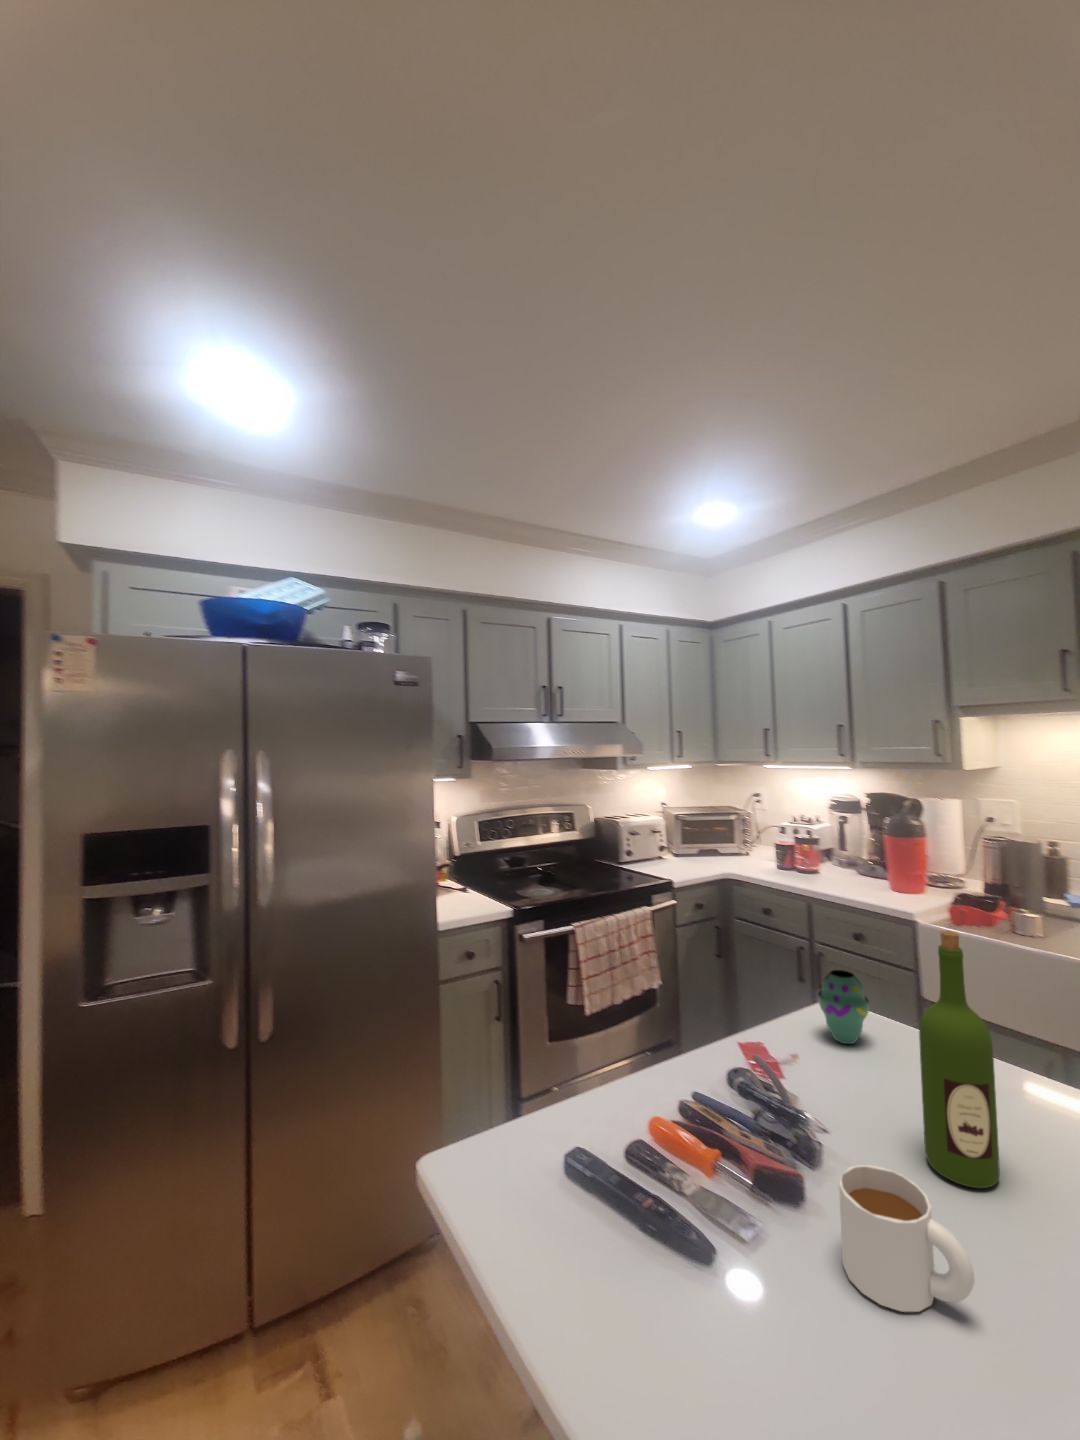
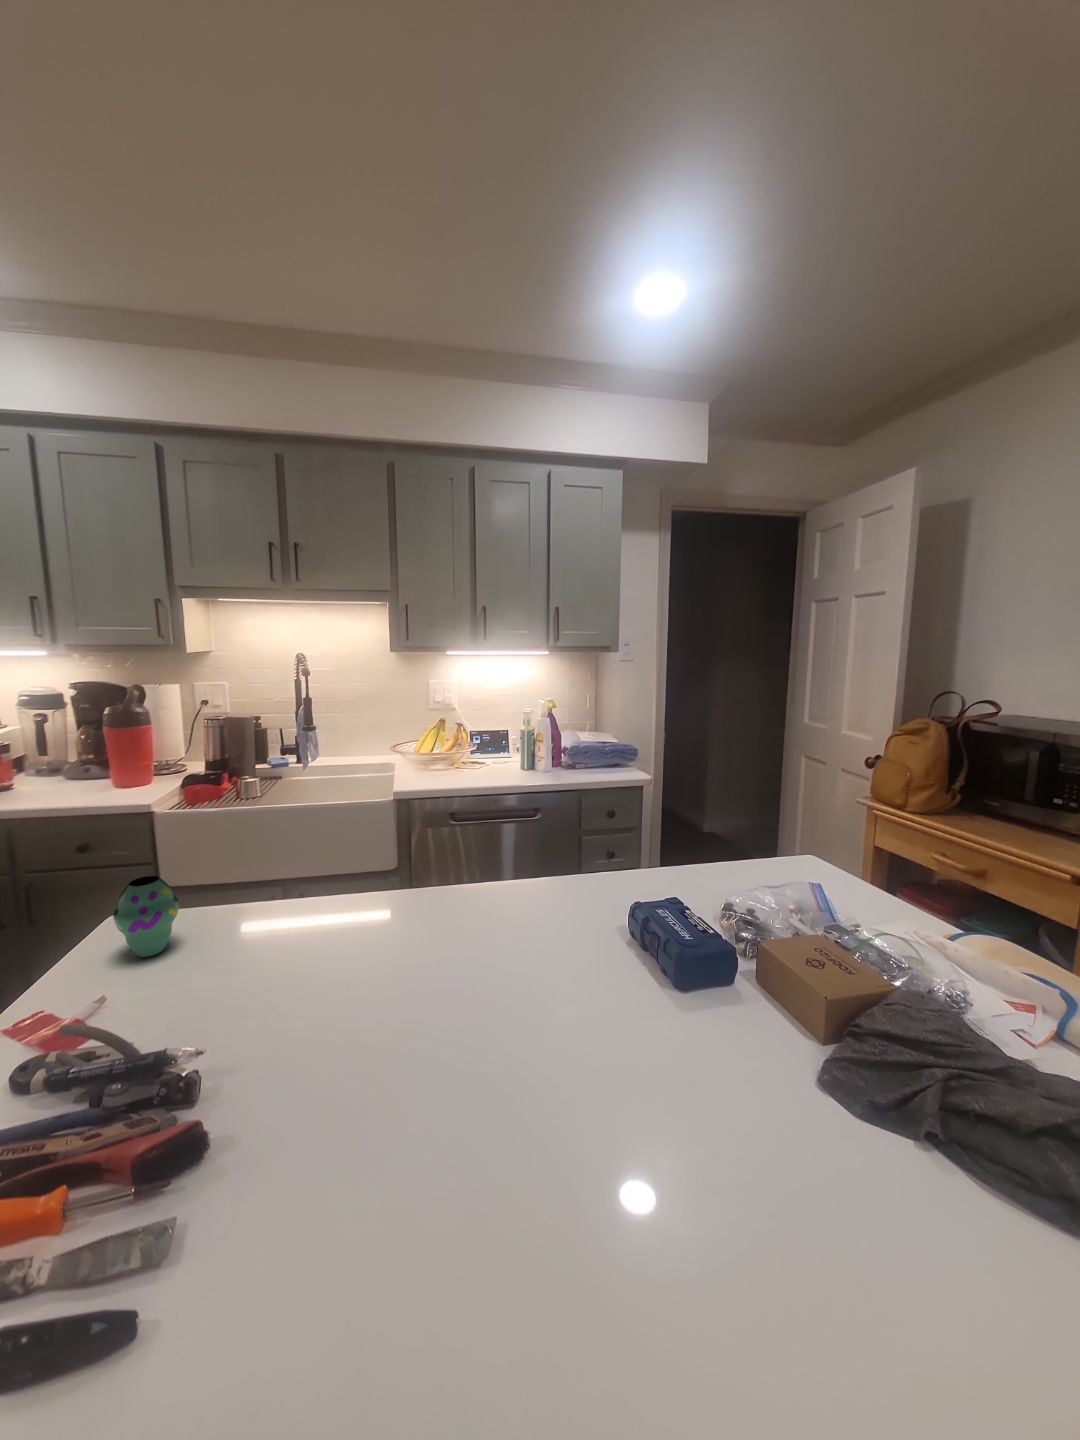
wine bottle: present [919,931,1000,1188] -> none [278,793,345,1019]
mug: present [839,1165,975,1312] -> none [266,1039,390,1181]

